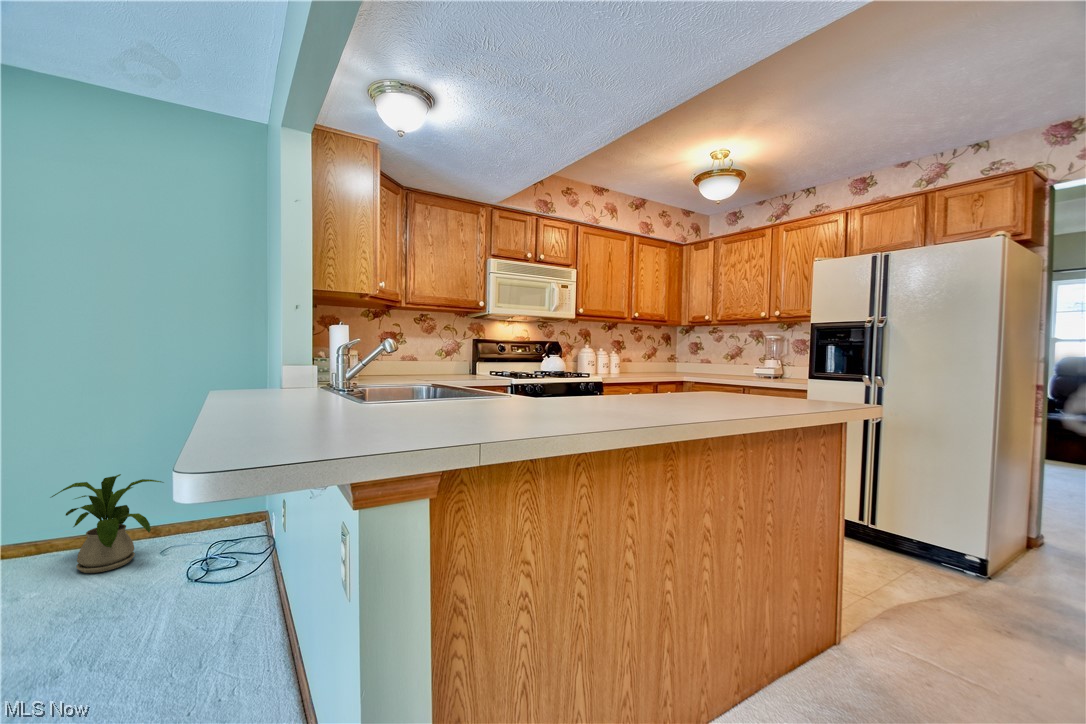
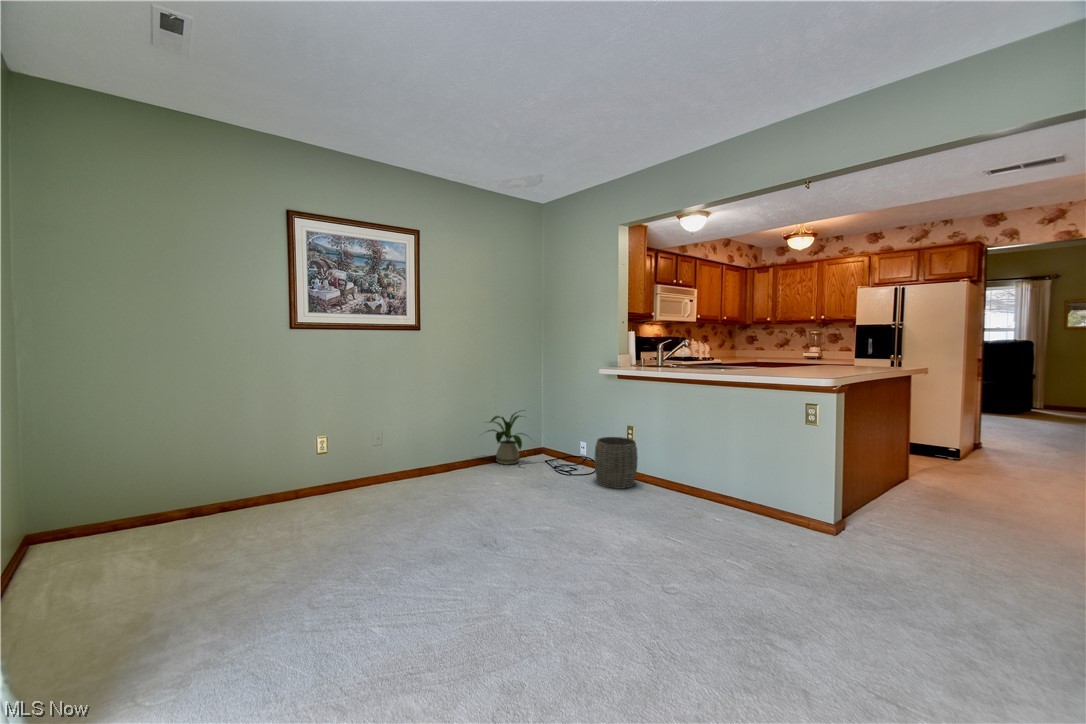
woven basket: none [126,541,238,670] -> present [594,437,638,489]

